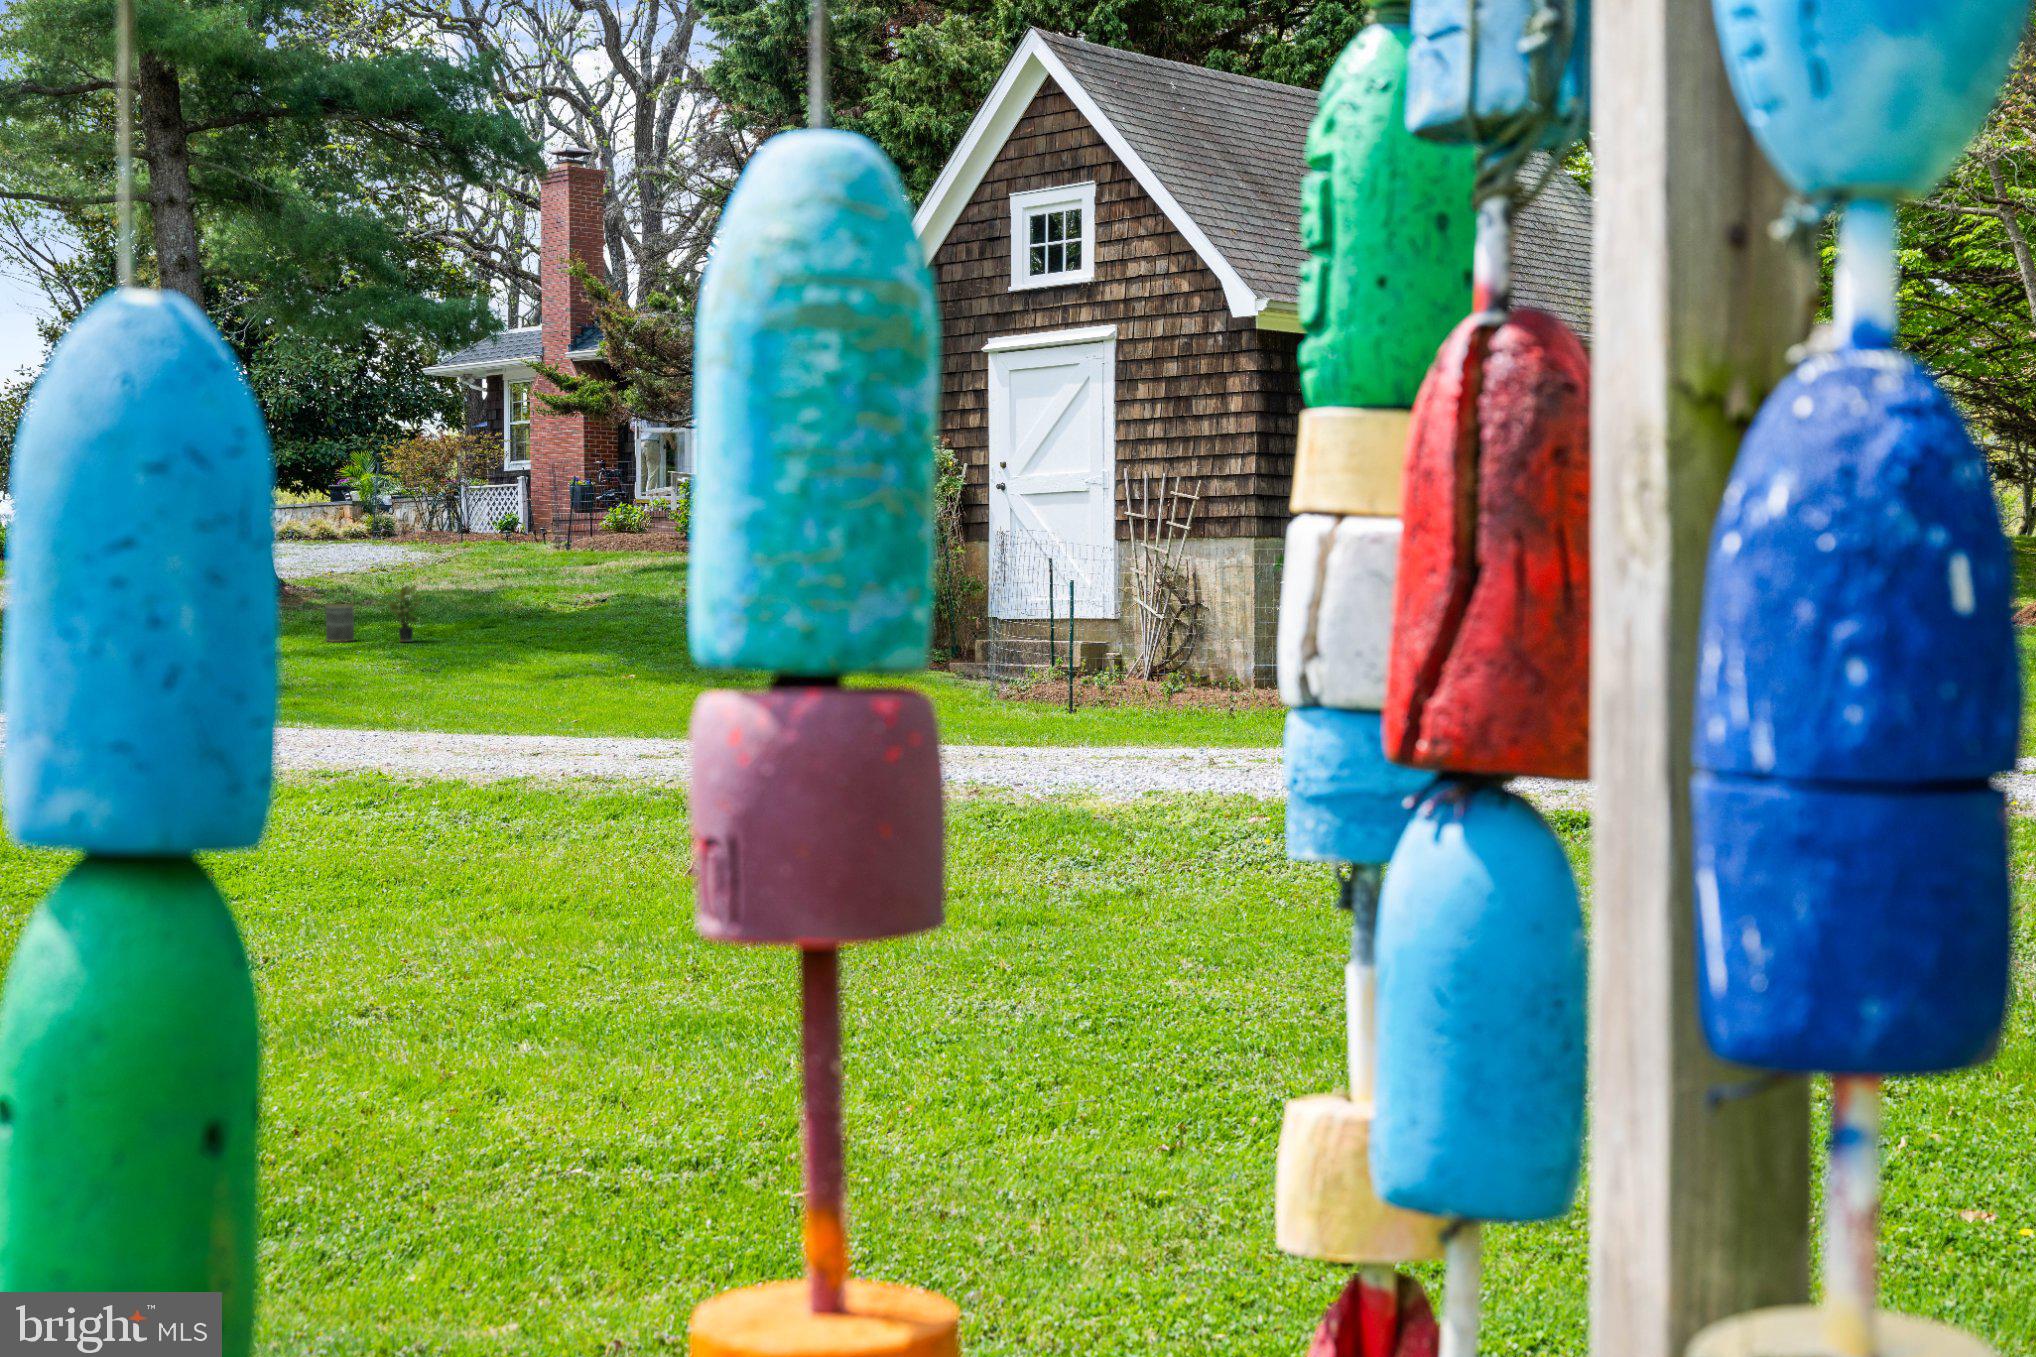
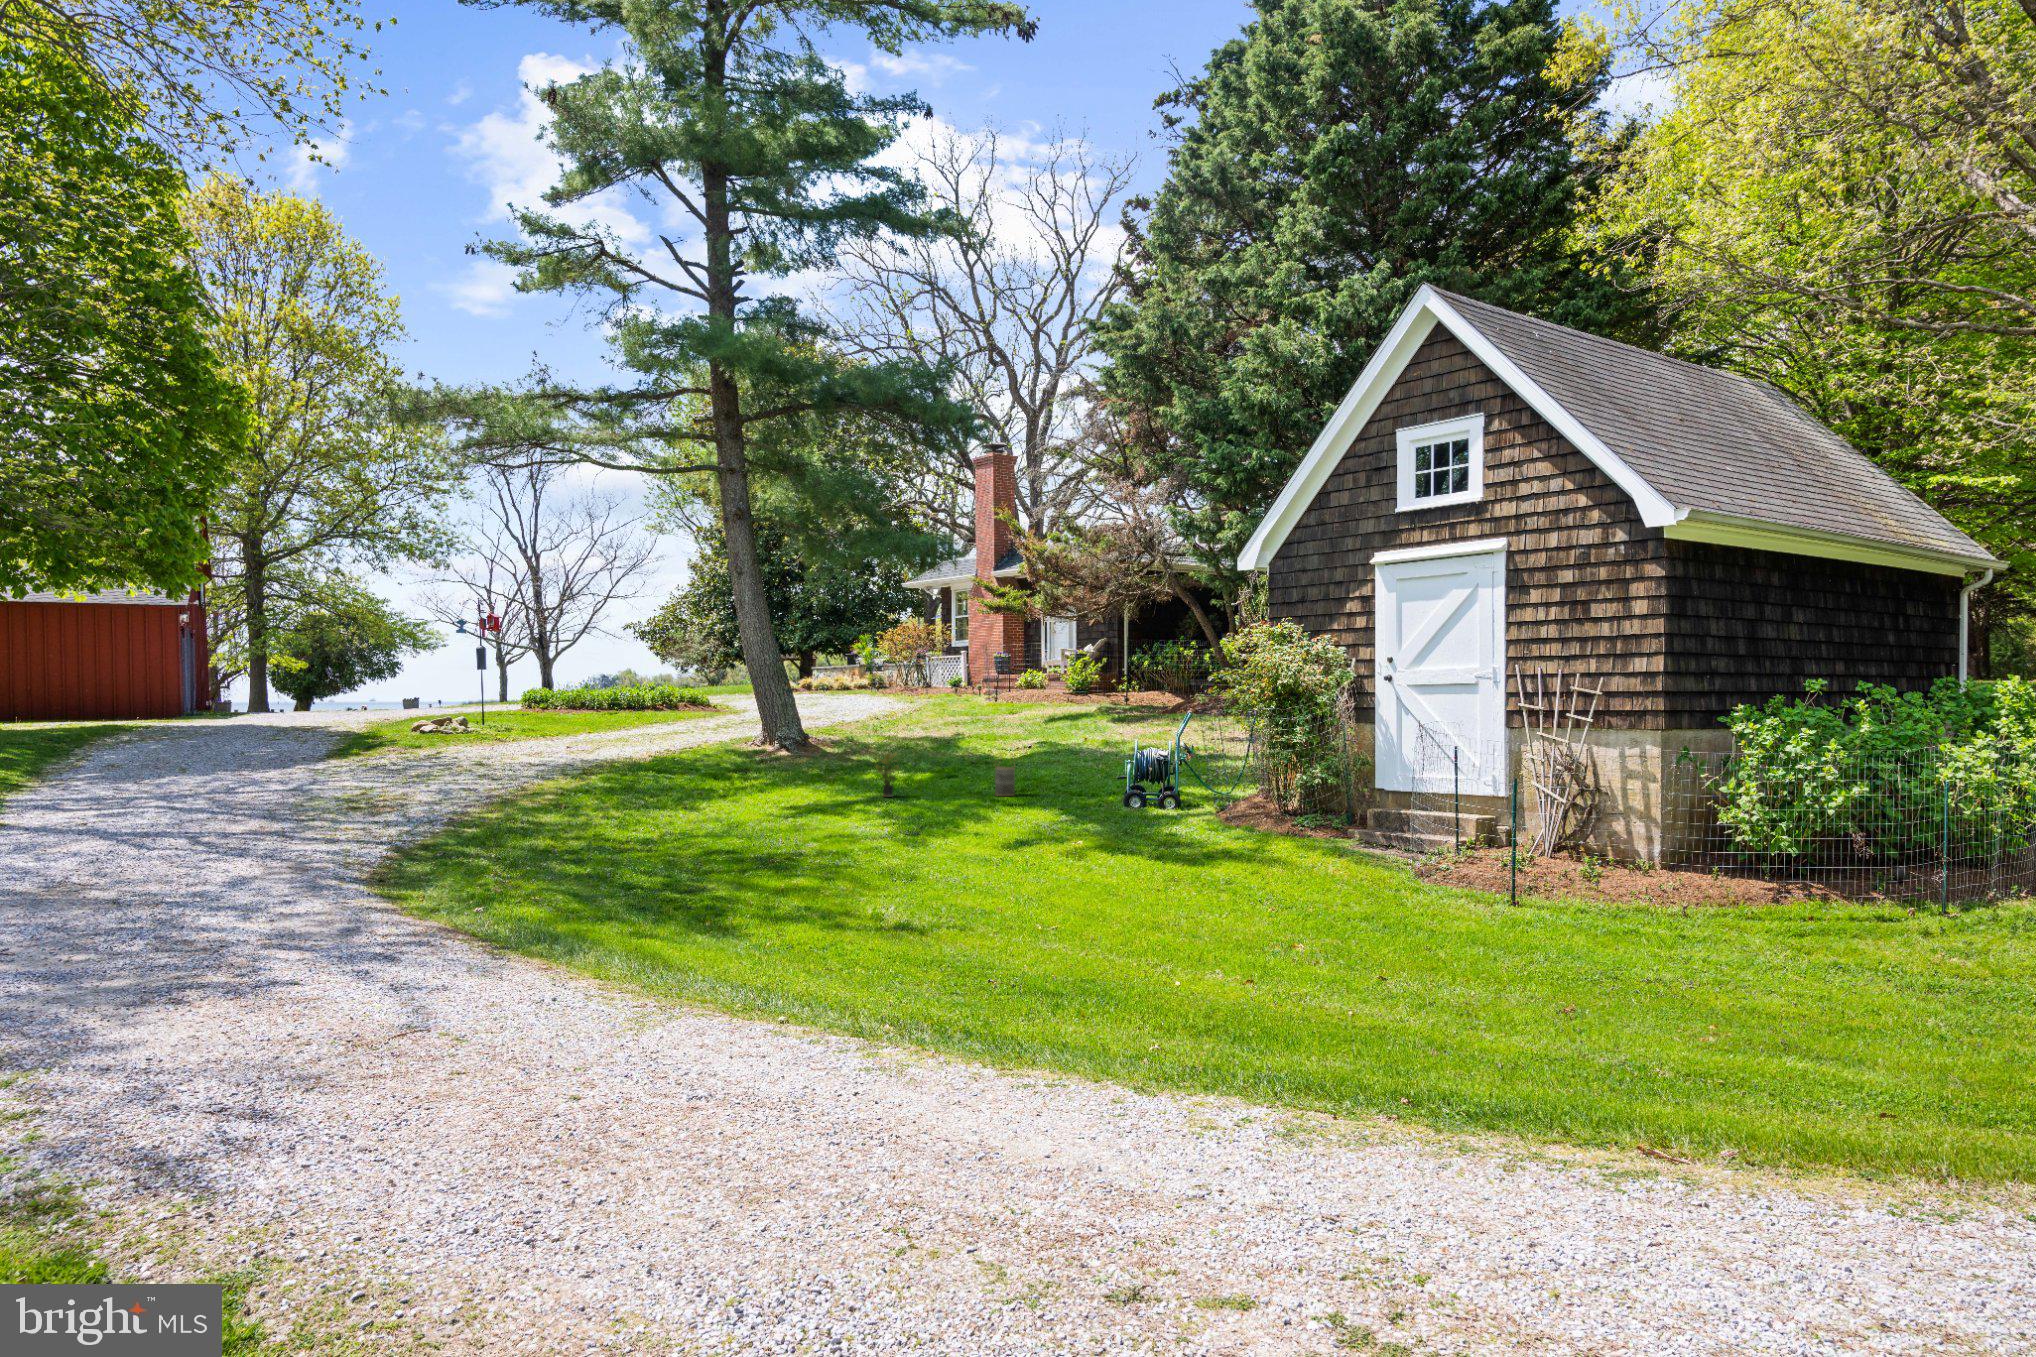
basket: present [325,591,354,642] -> present [995,766,1016,796]

